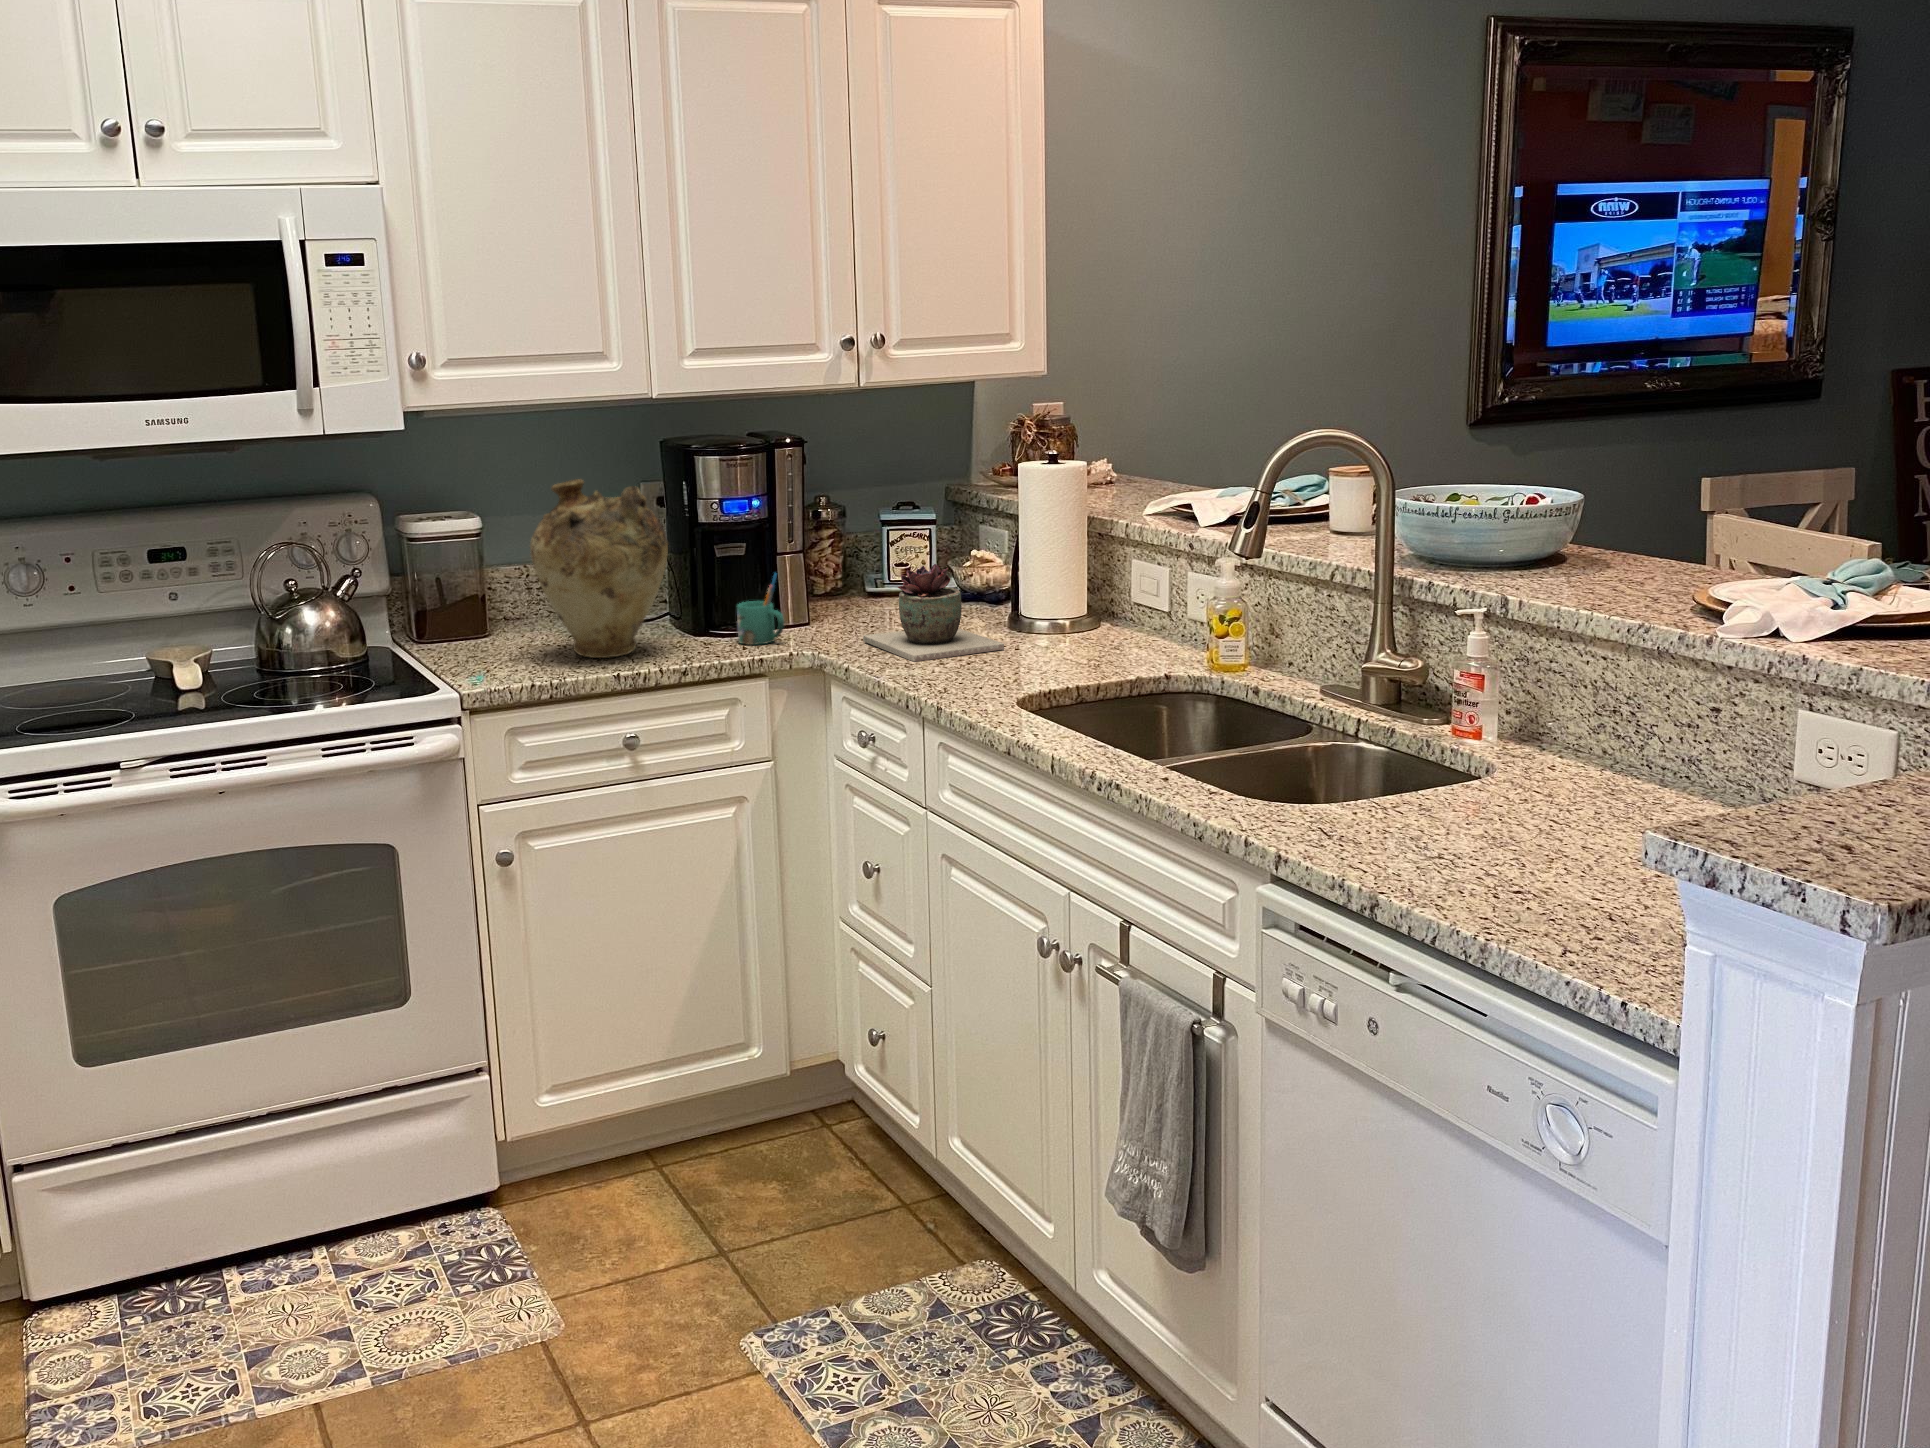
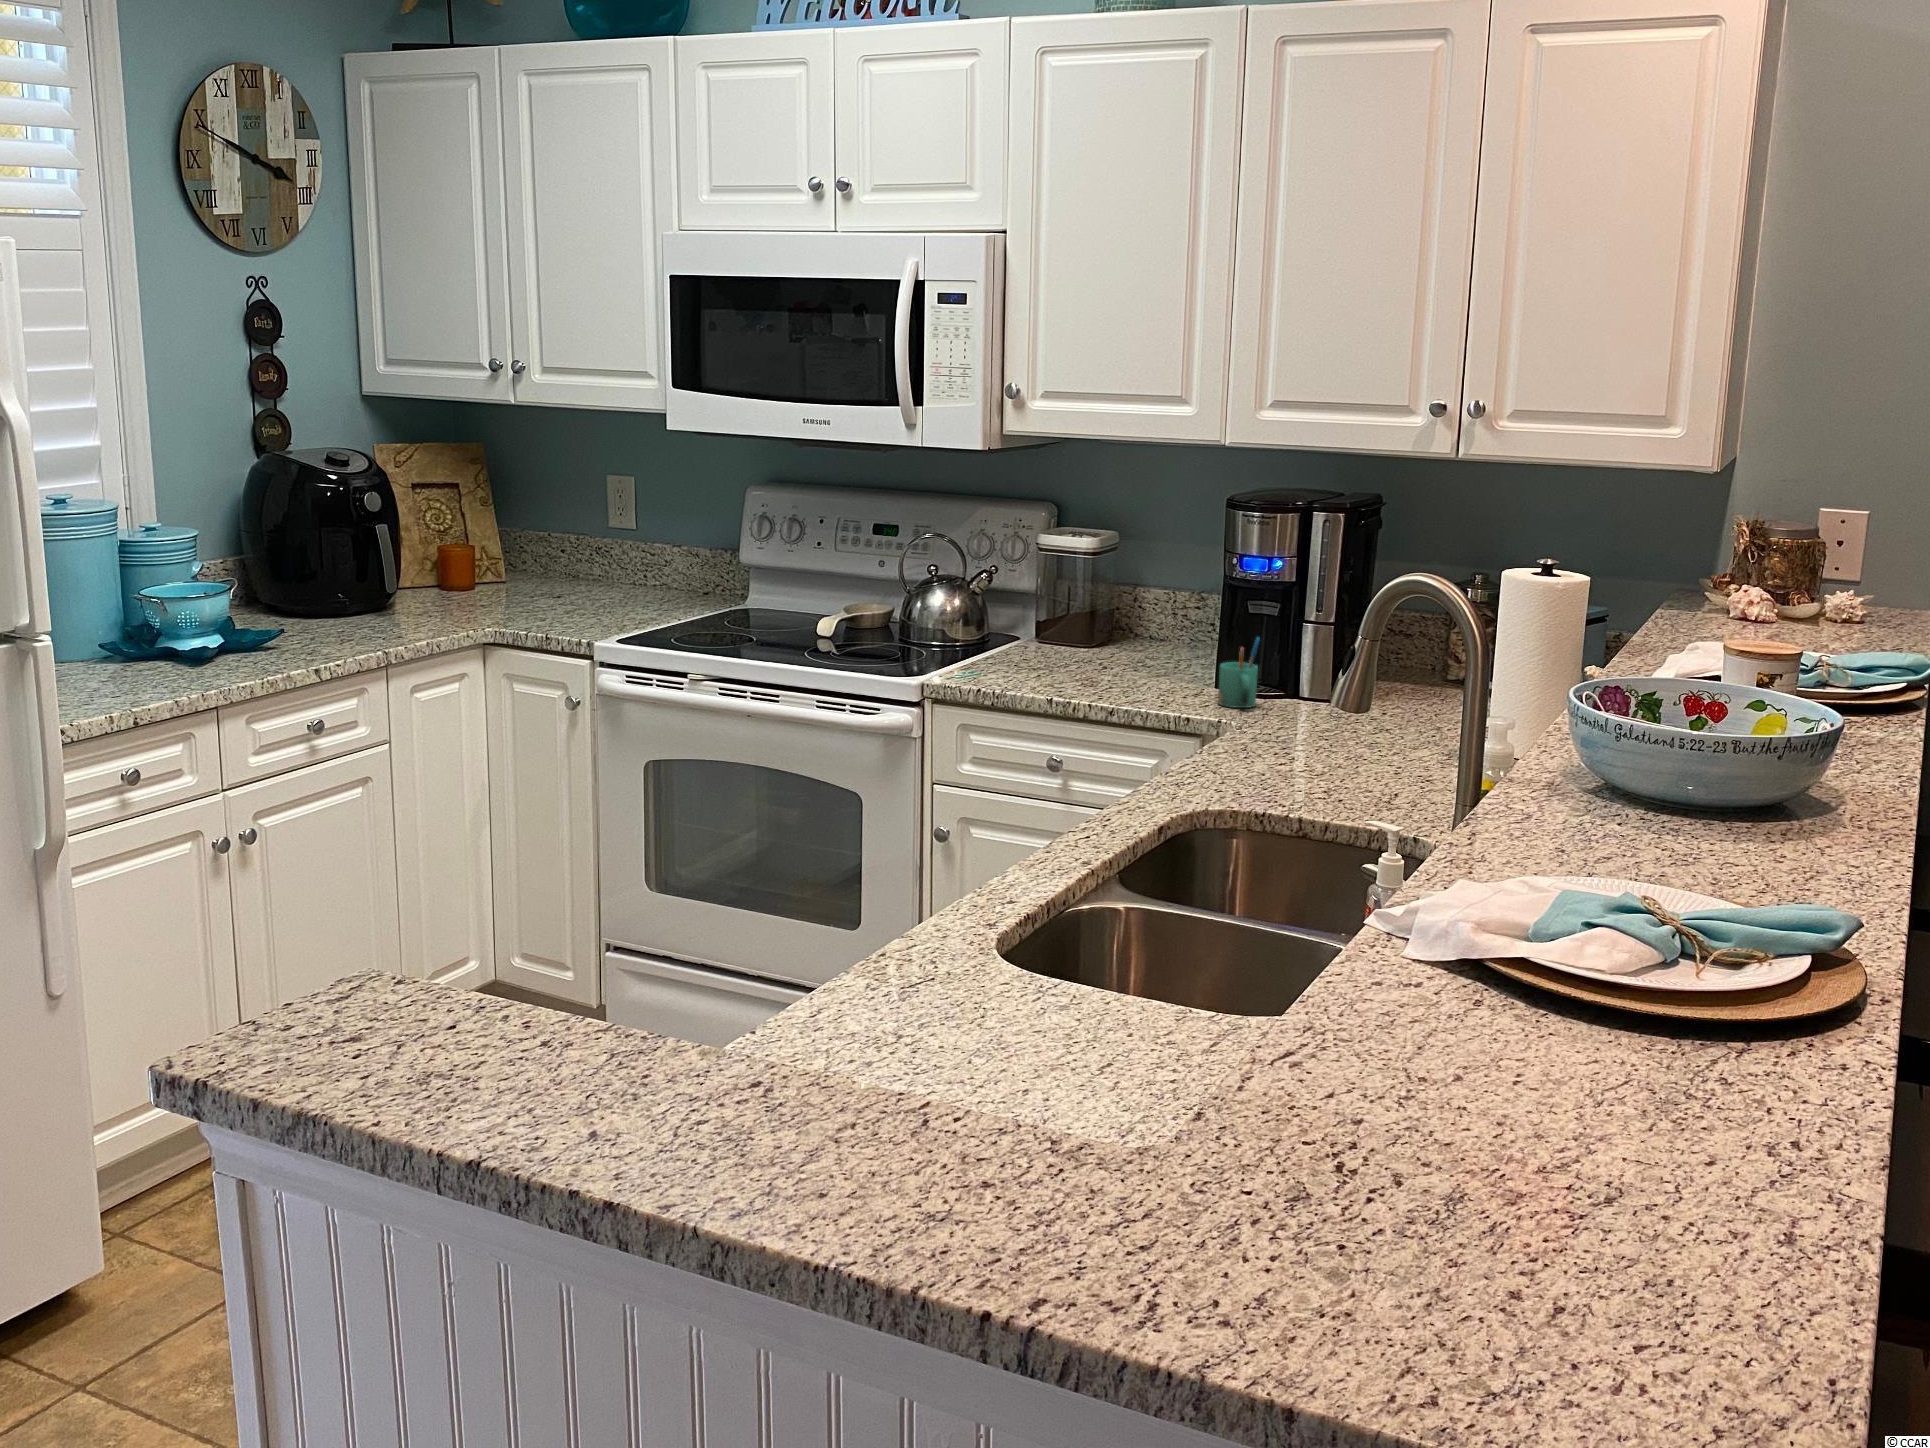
vase: present [530,479,668,658] -> none [1039,512,1171,686]
succulent plant: present [863,564,1005,662] -> none [1267,657,1418,770]

